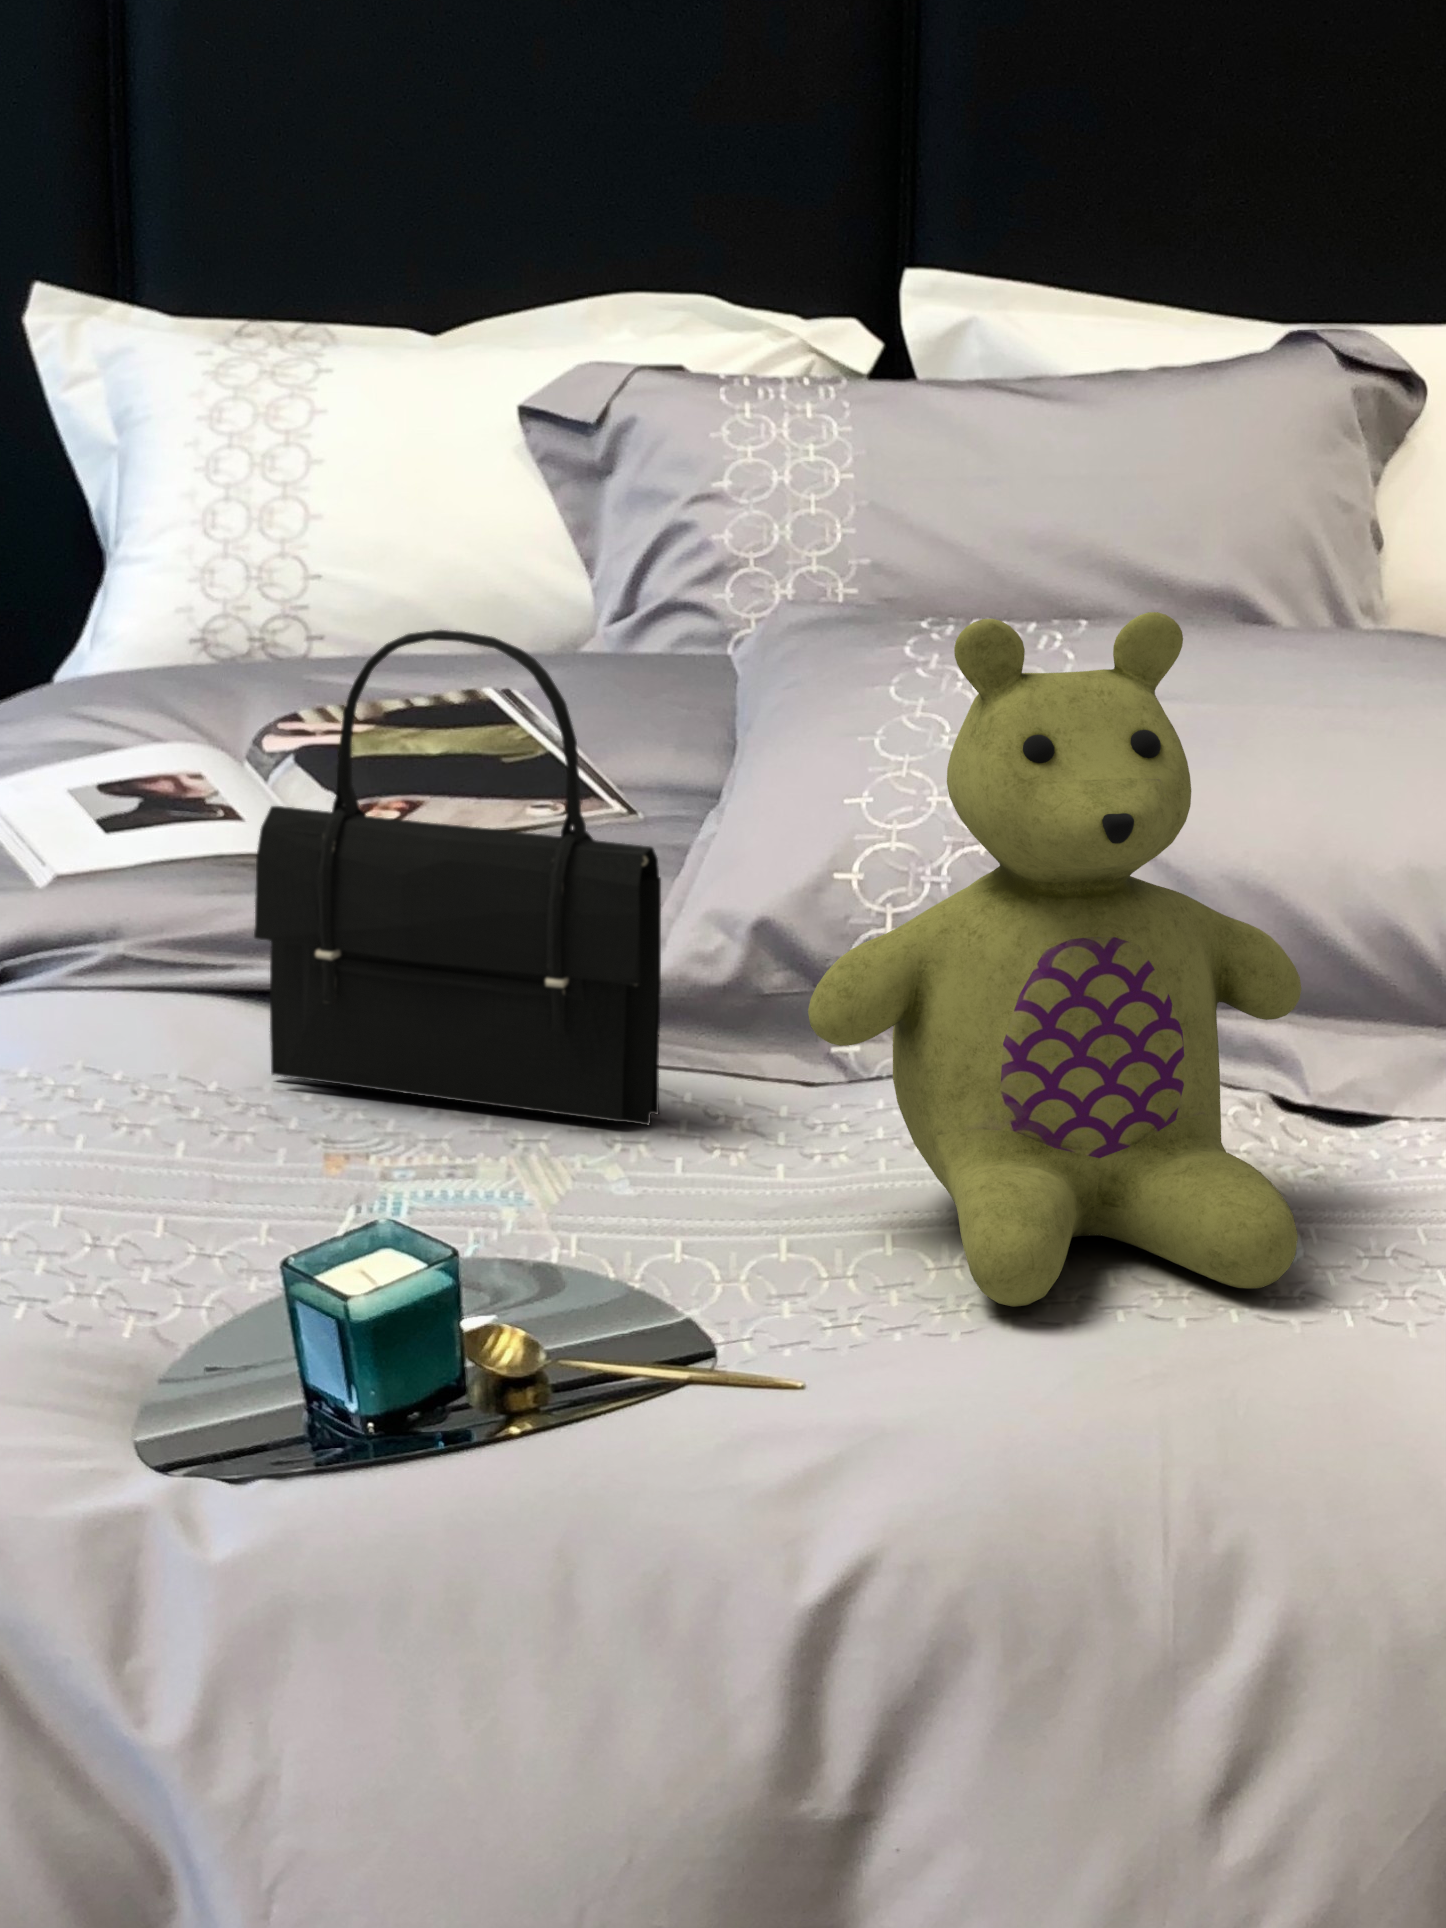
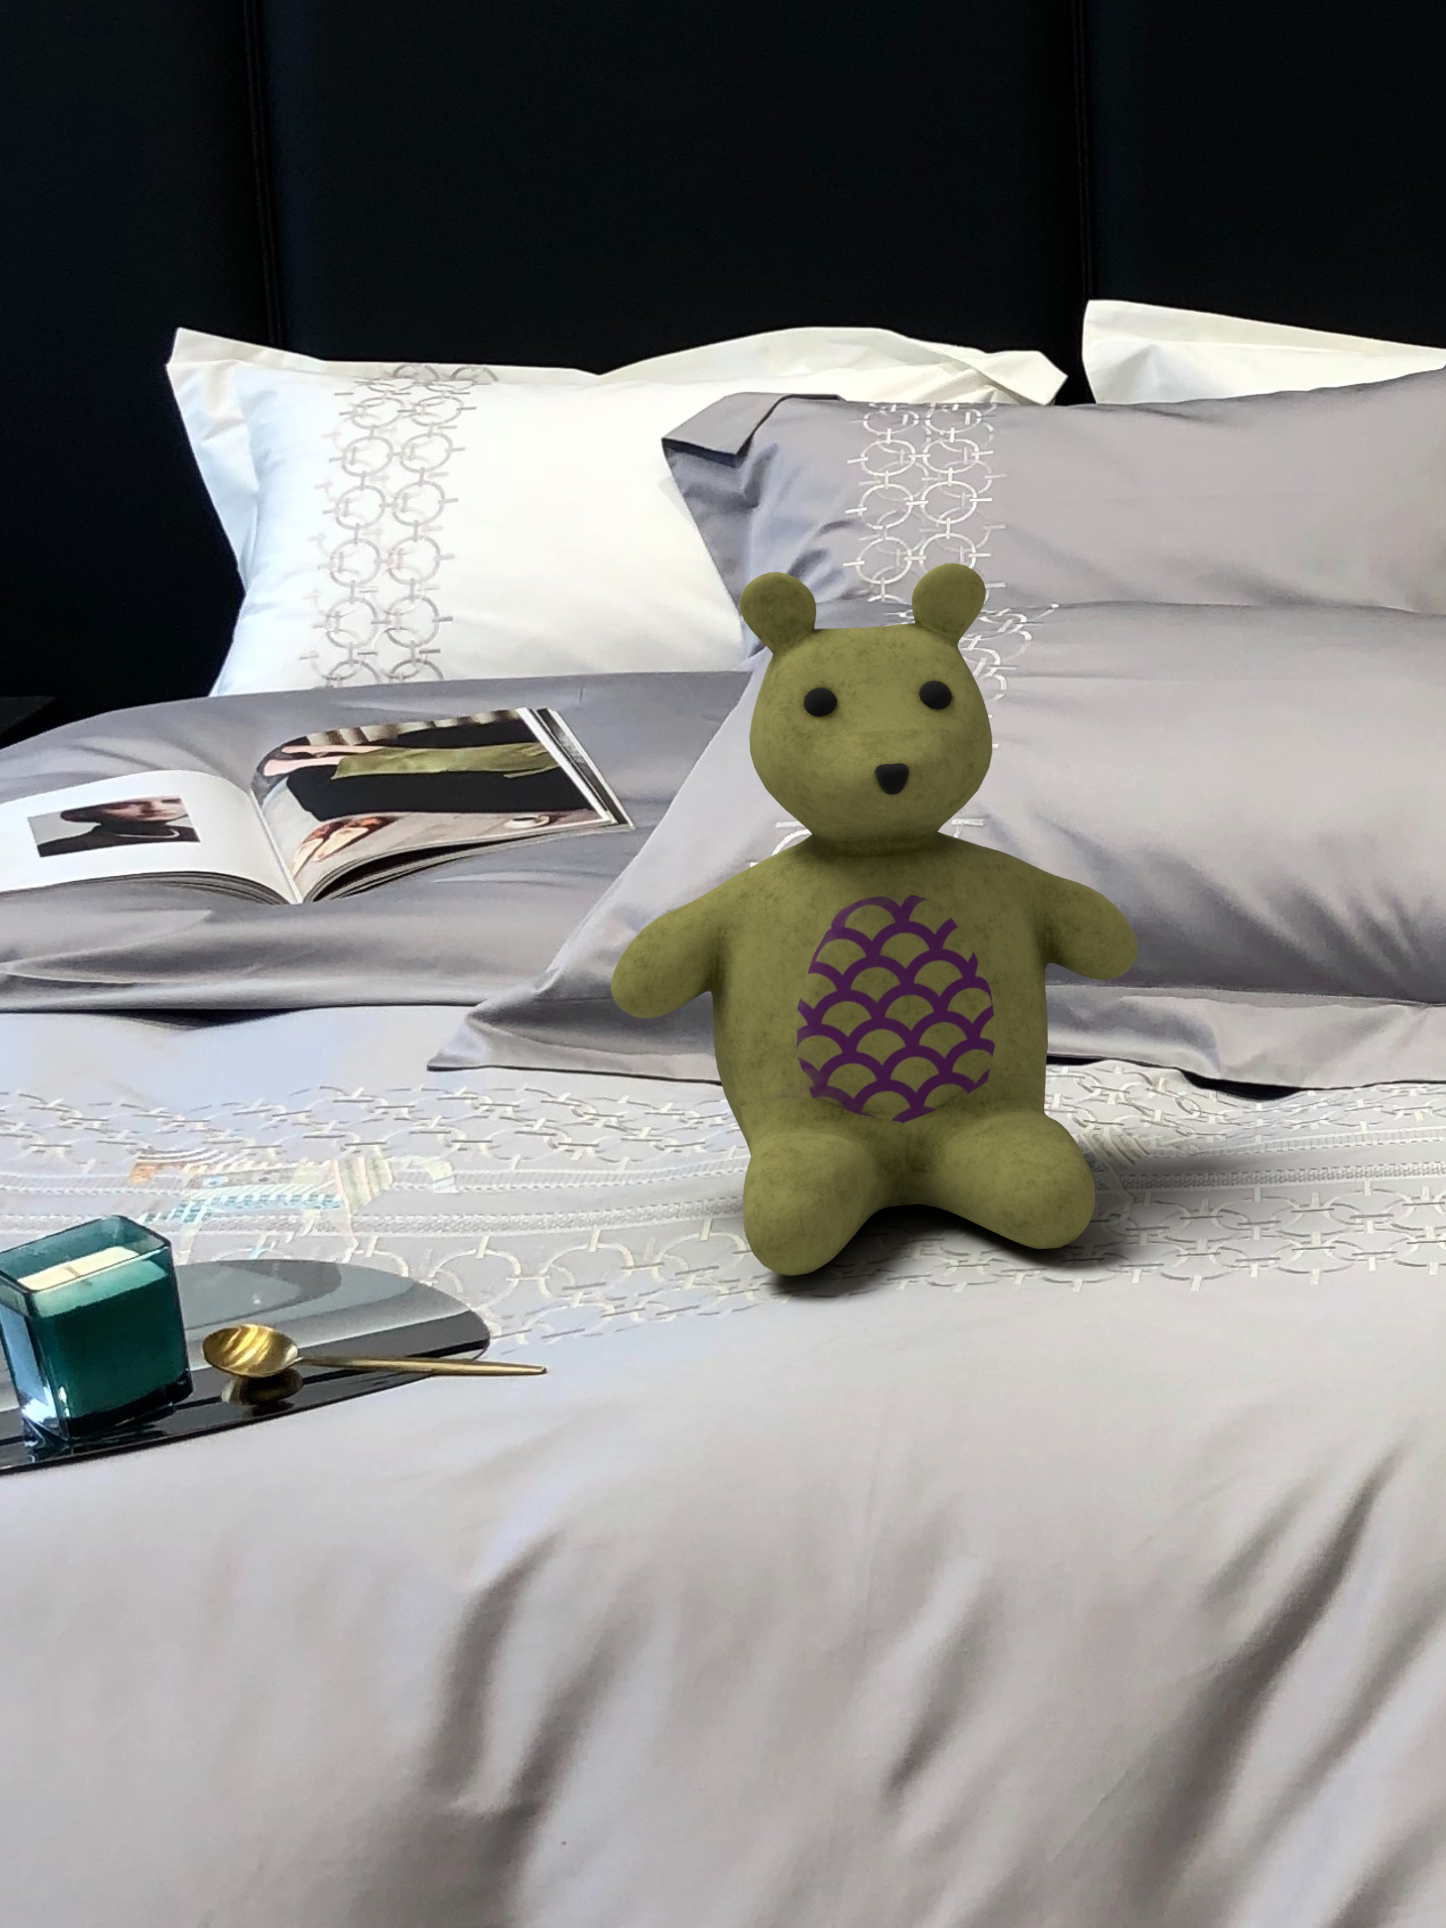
handbag: present [254,630,661,1125] -> none [114,616,536,1119]

